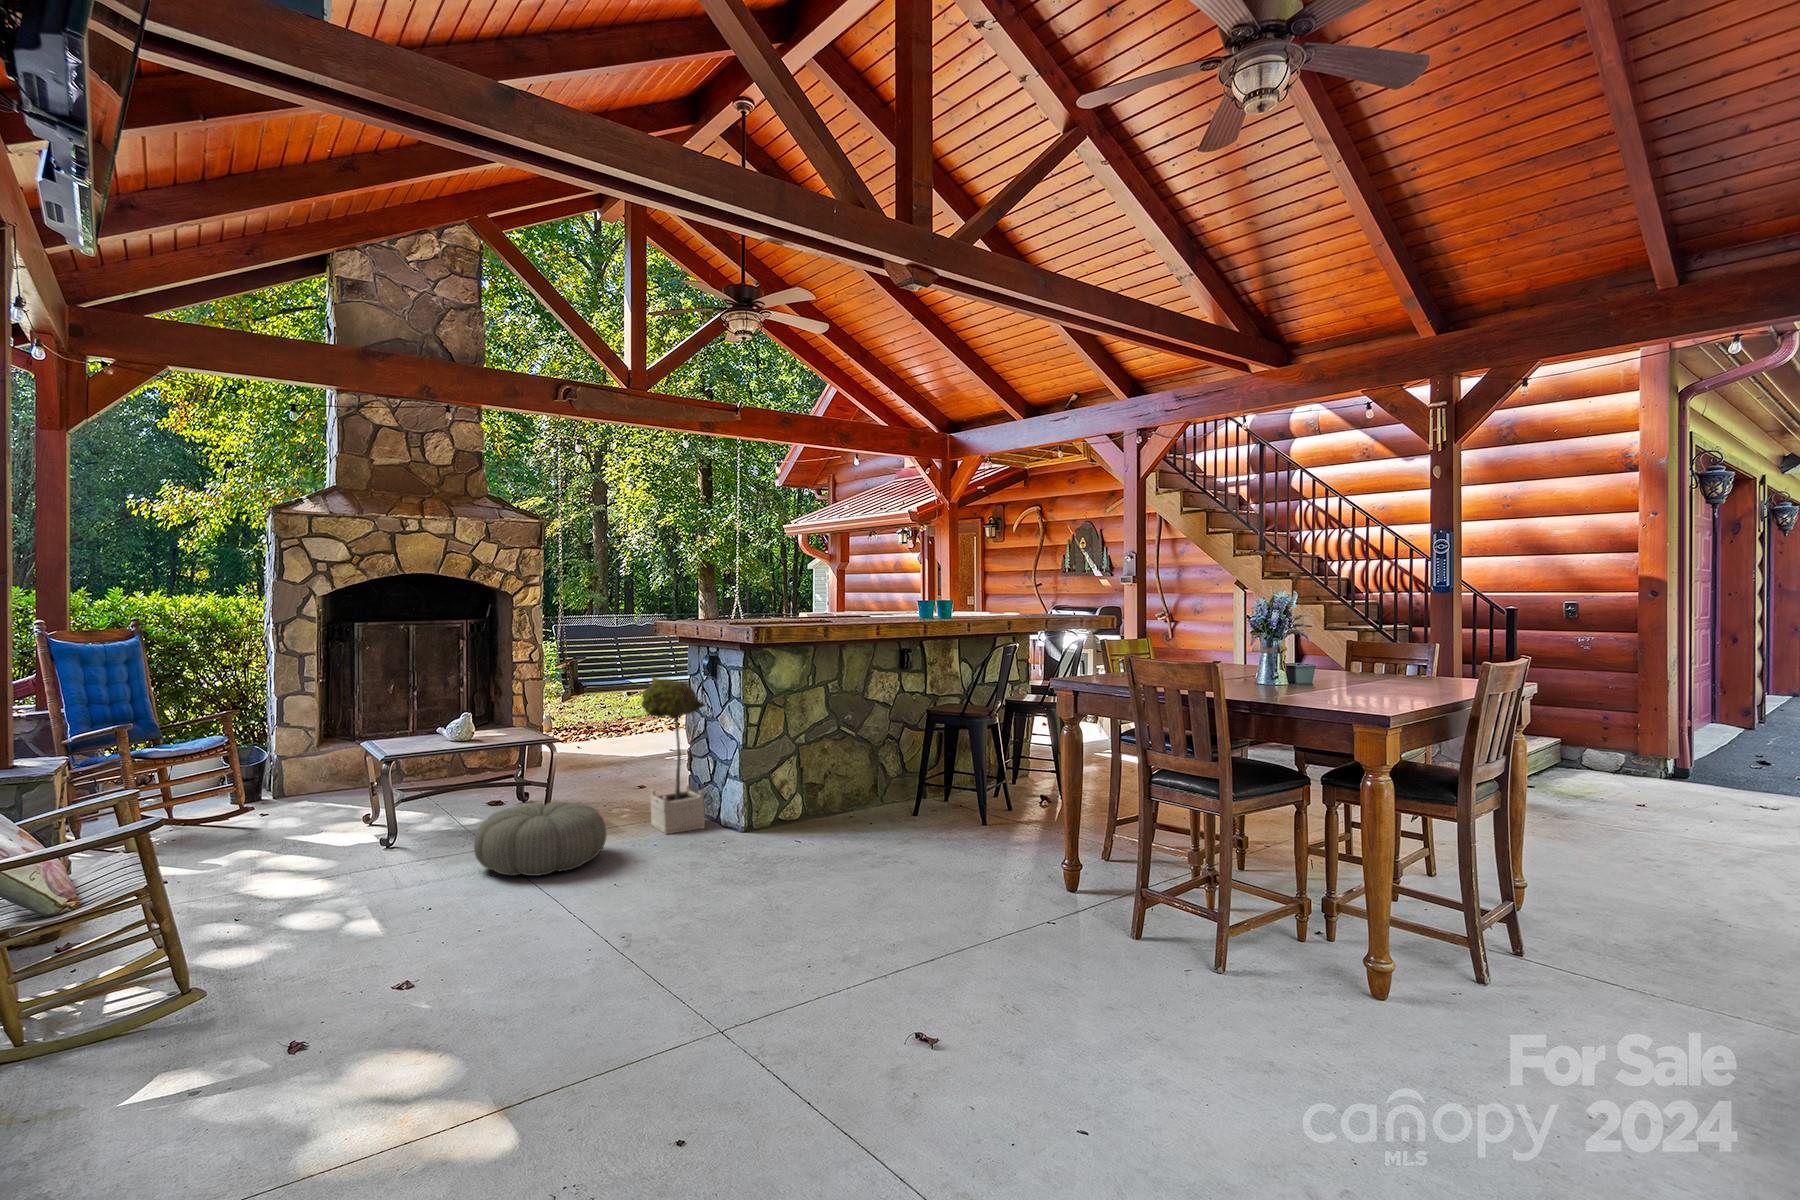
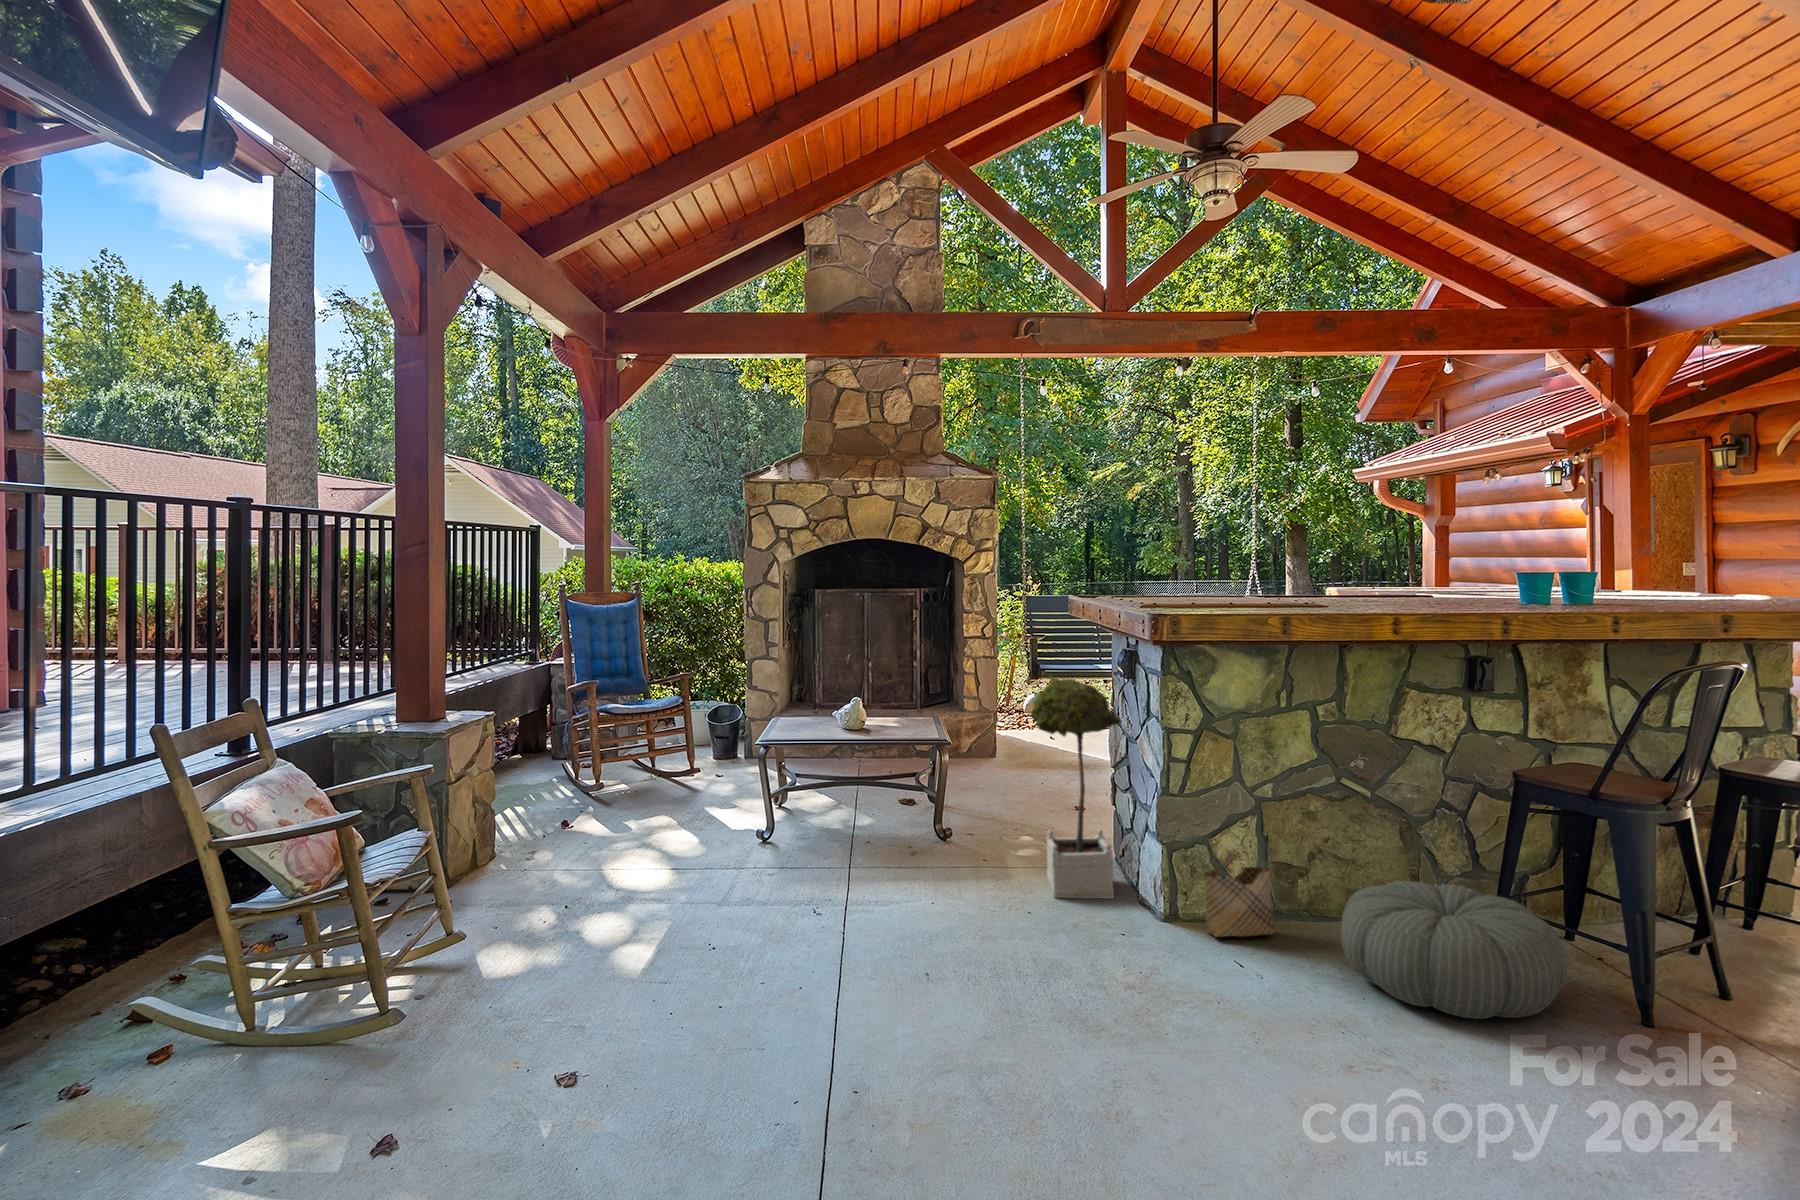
woven basket: none [773,767,813,834] -> present [1204,832,1274,937]
pouf: present [474,801,606,876] -> present [1341,881,1567,1019]

